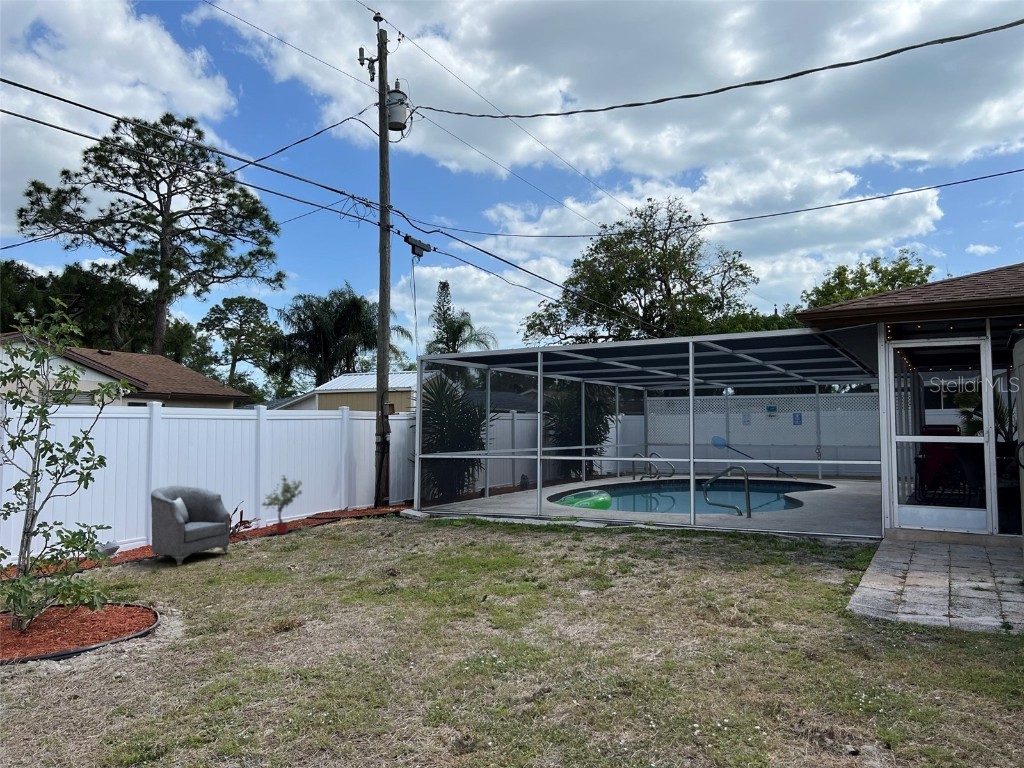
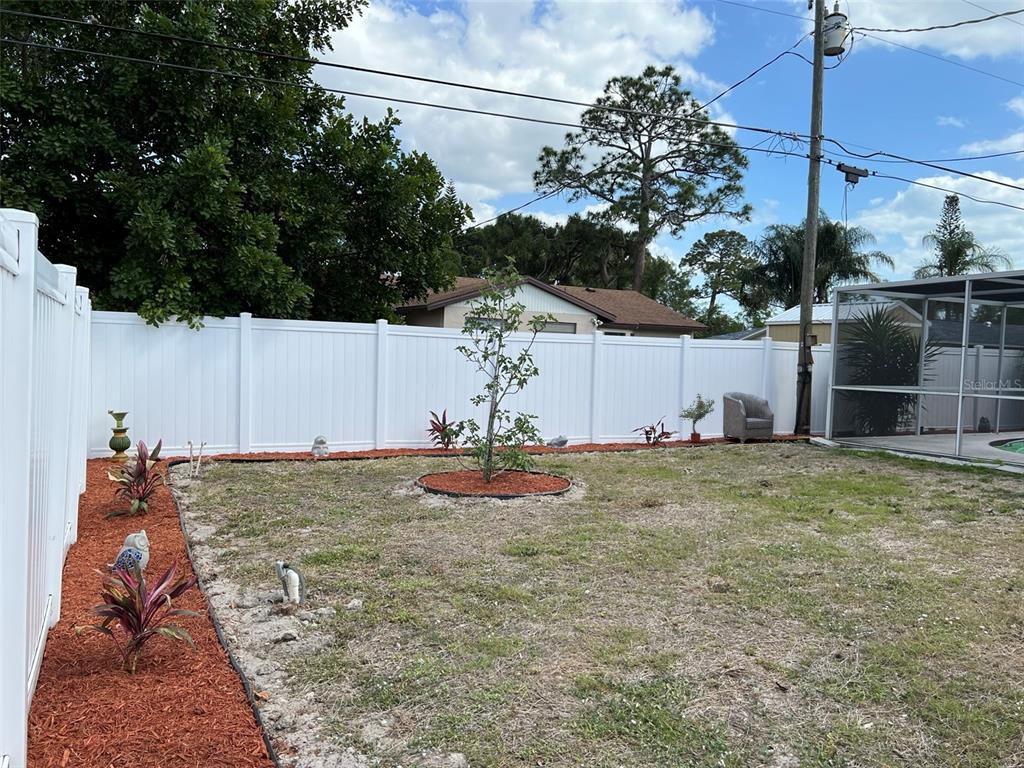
armchair: present [151,486,230,566] -> present [723,392,774,444]

